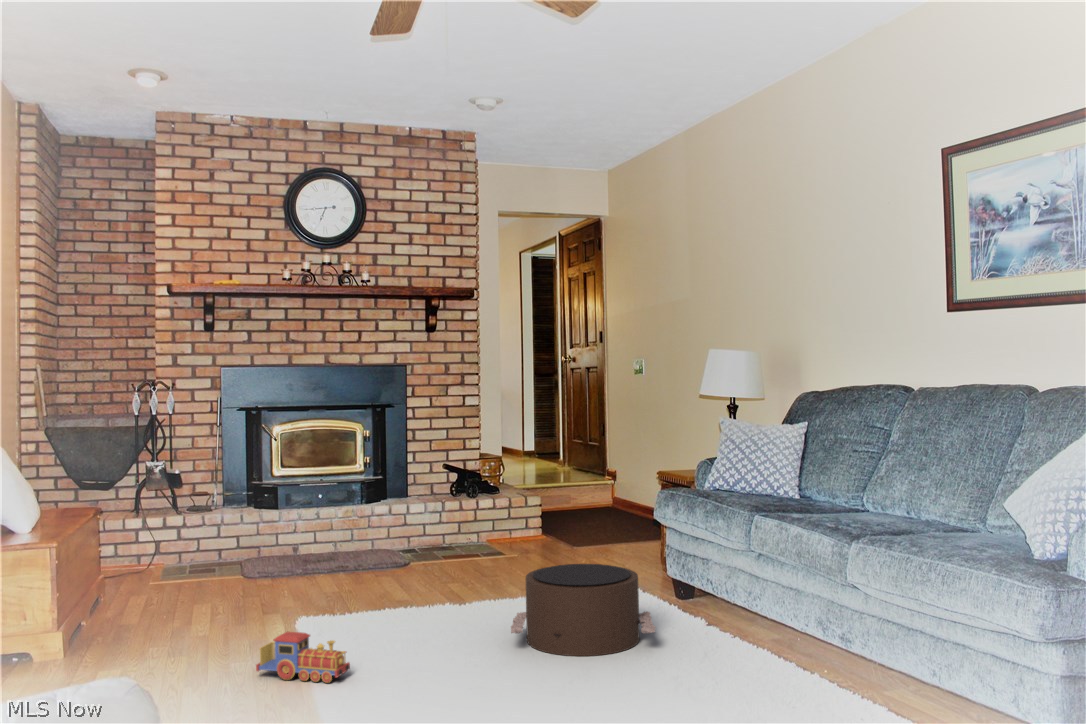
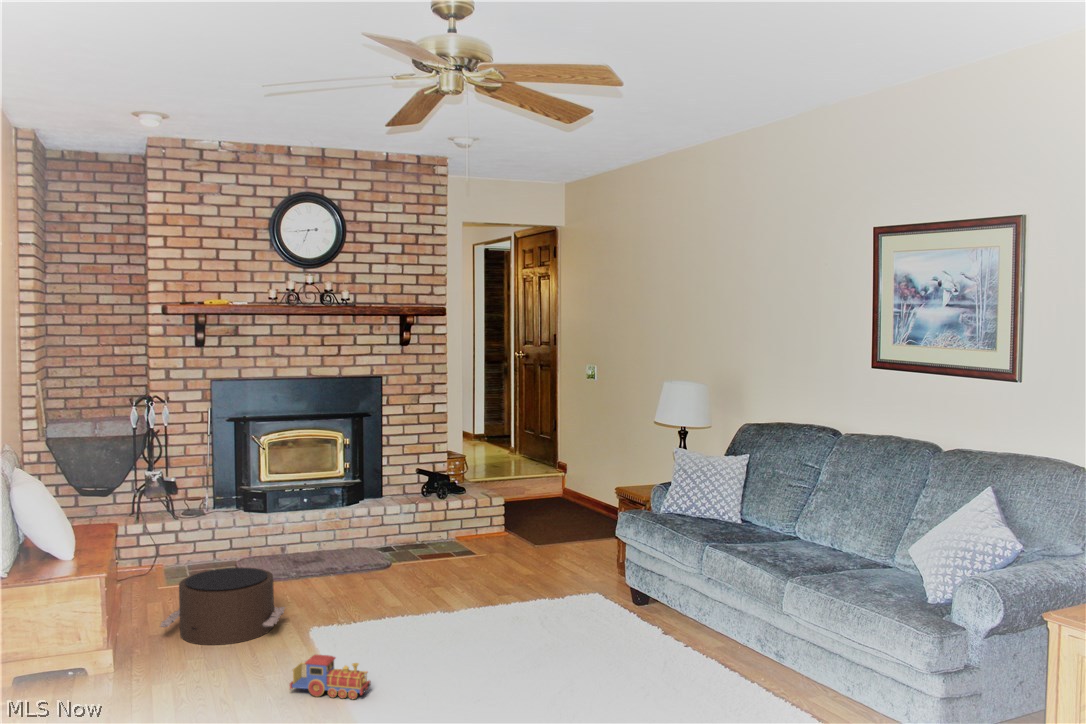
pouf: present [511,564,656,656] -> present [160,568,285,645]

